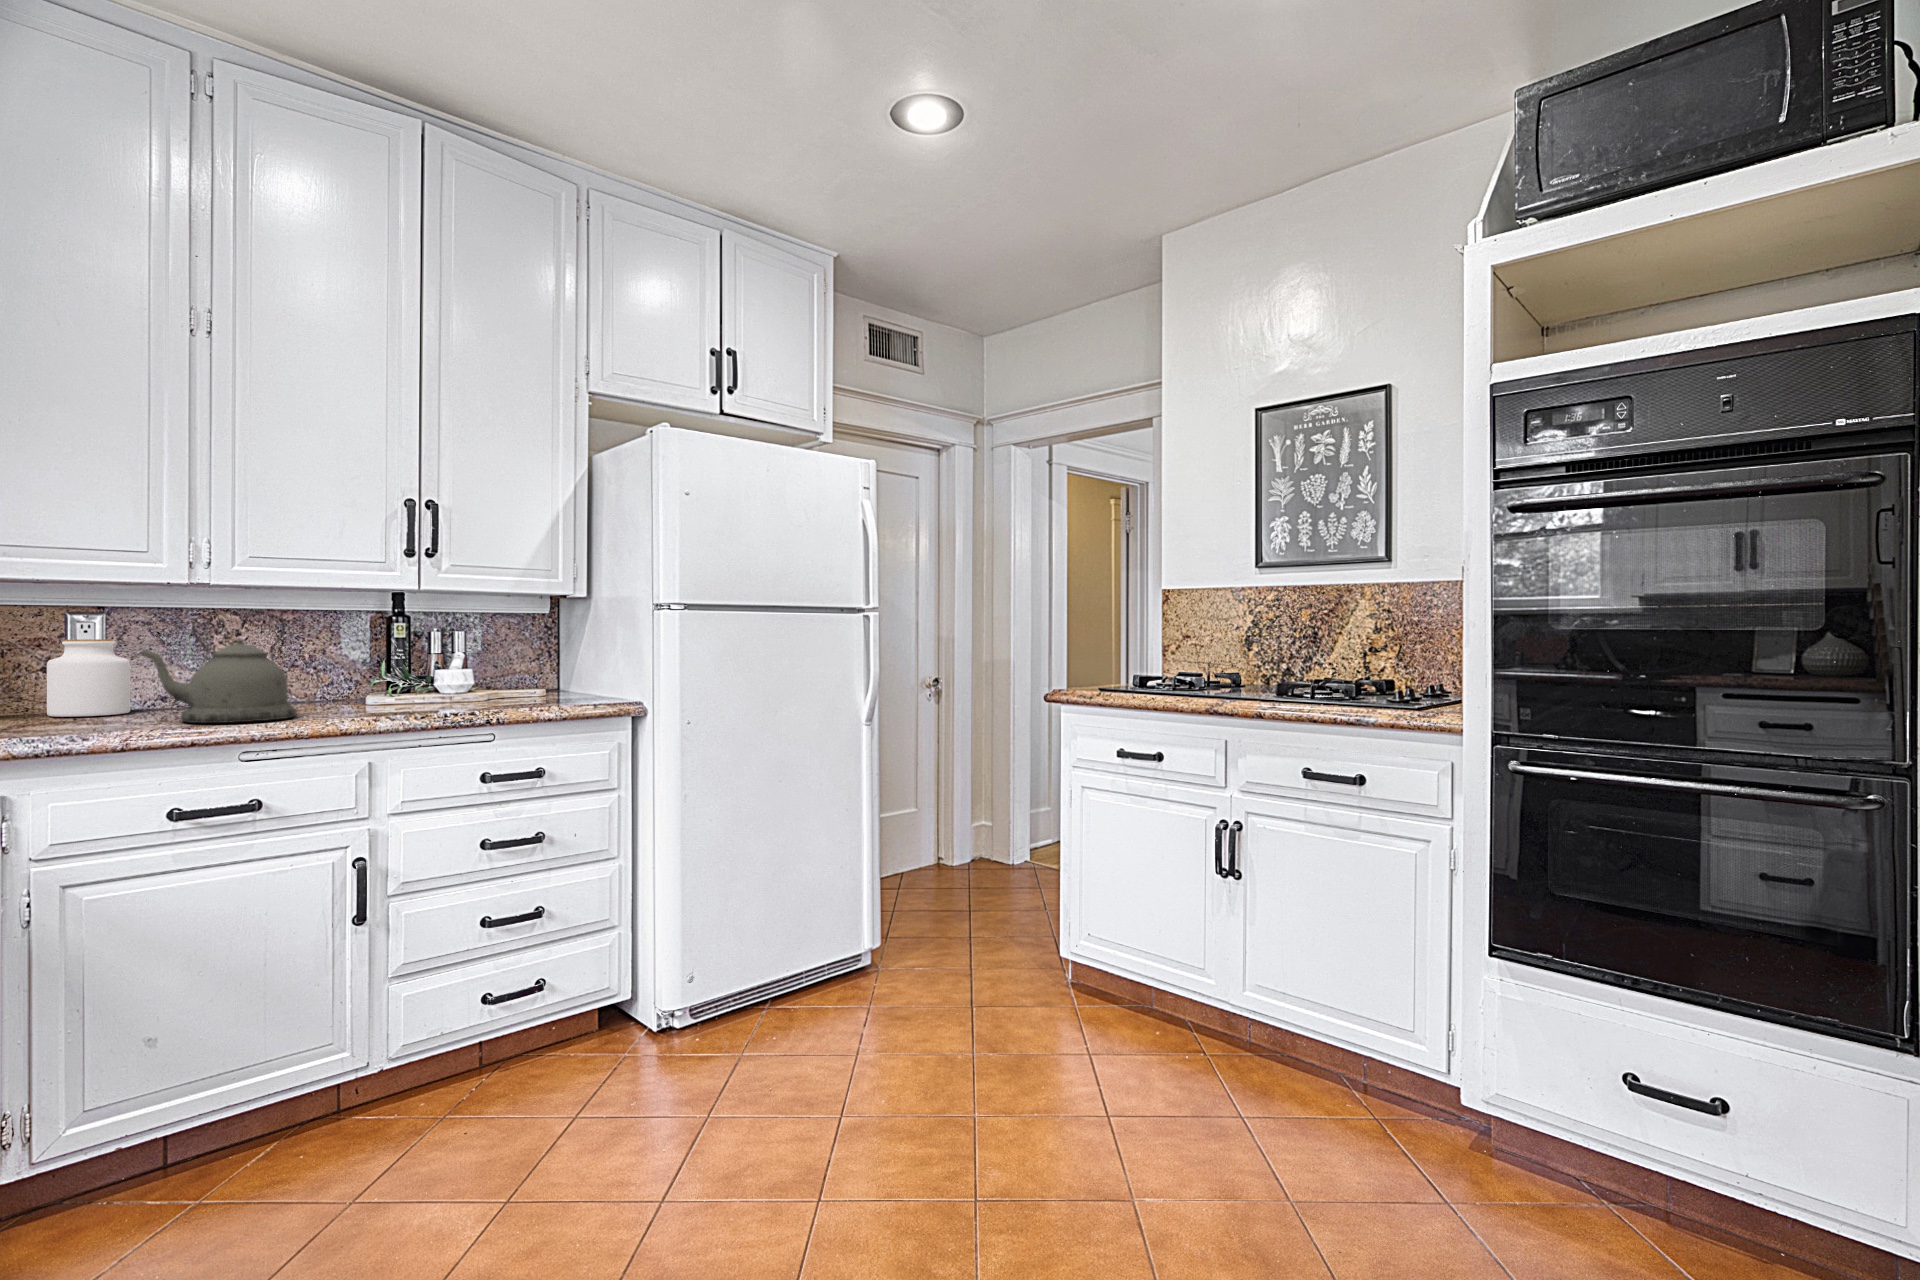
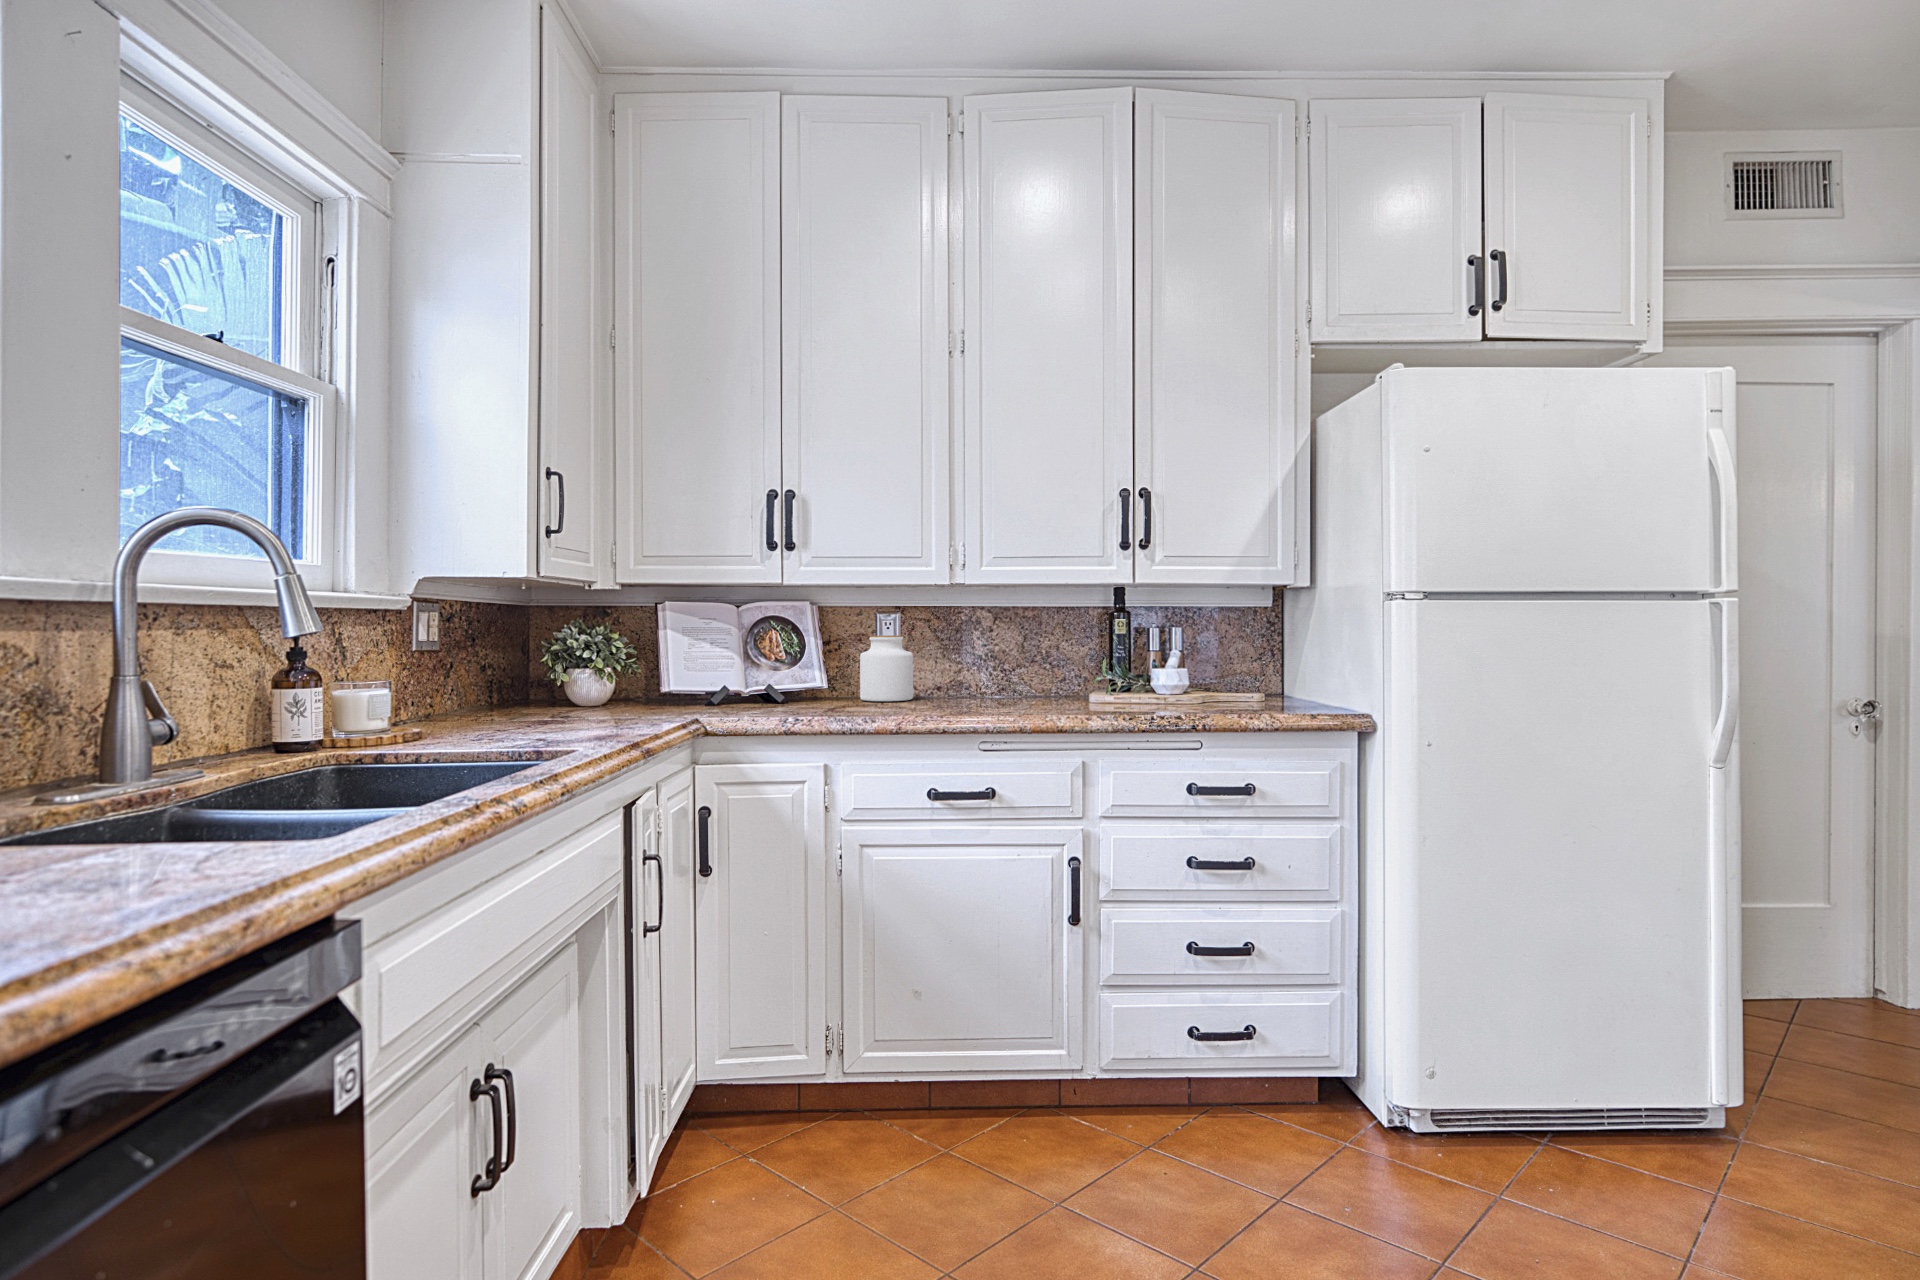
kettle: present [141,613,297,723] -> none [908,611,1025,715]

